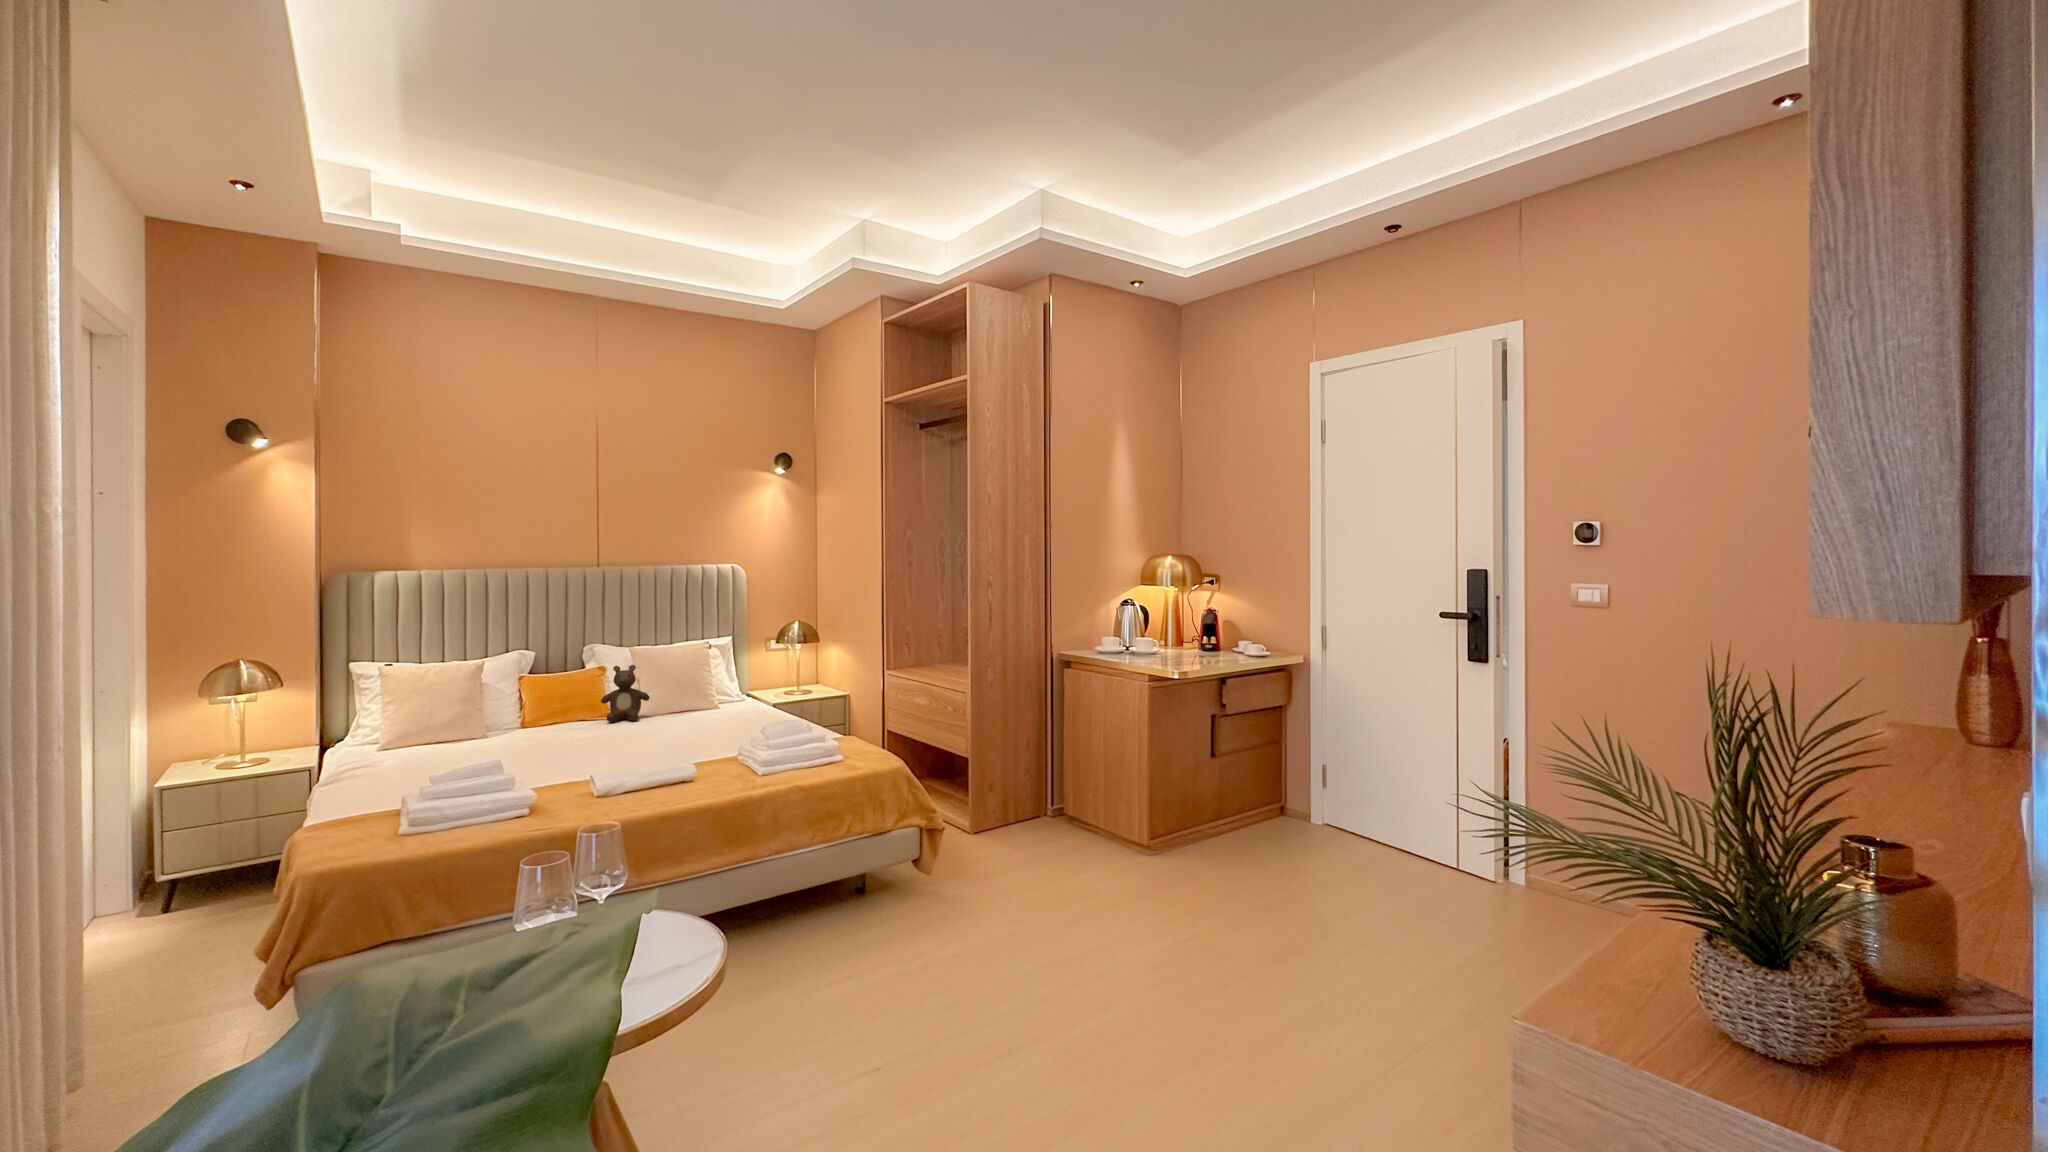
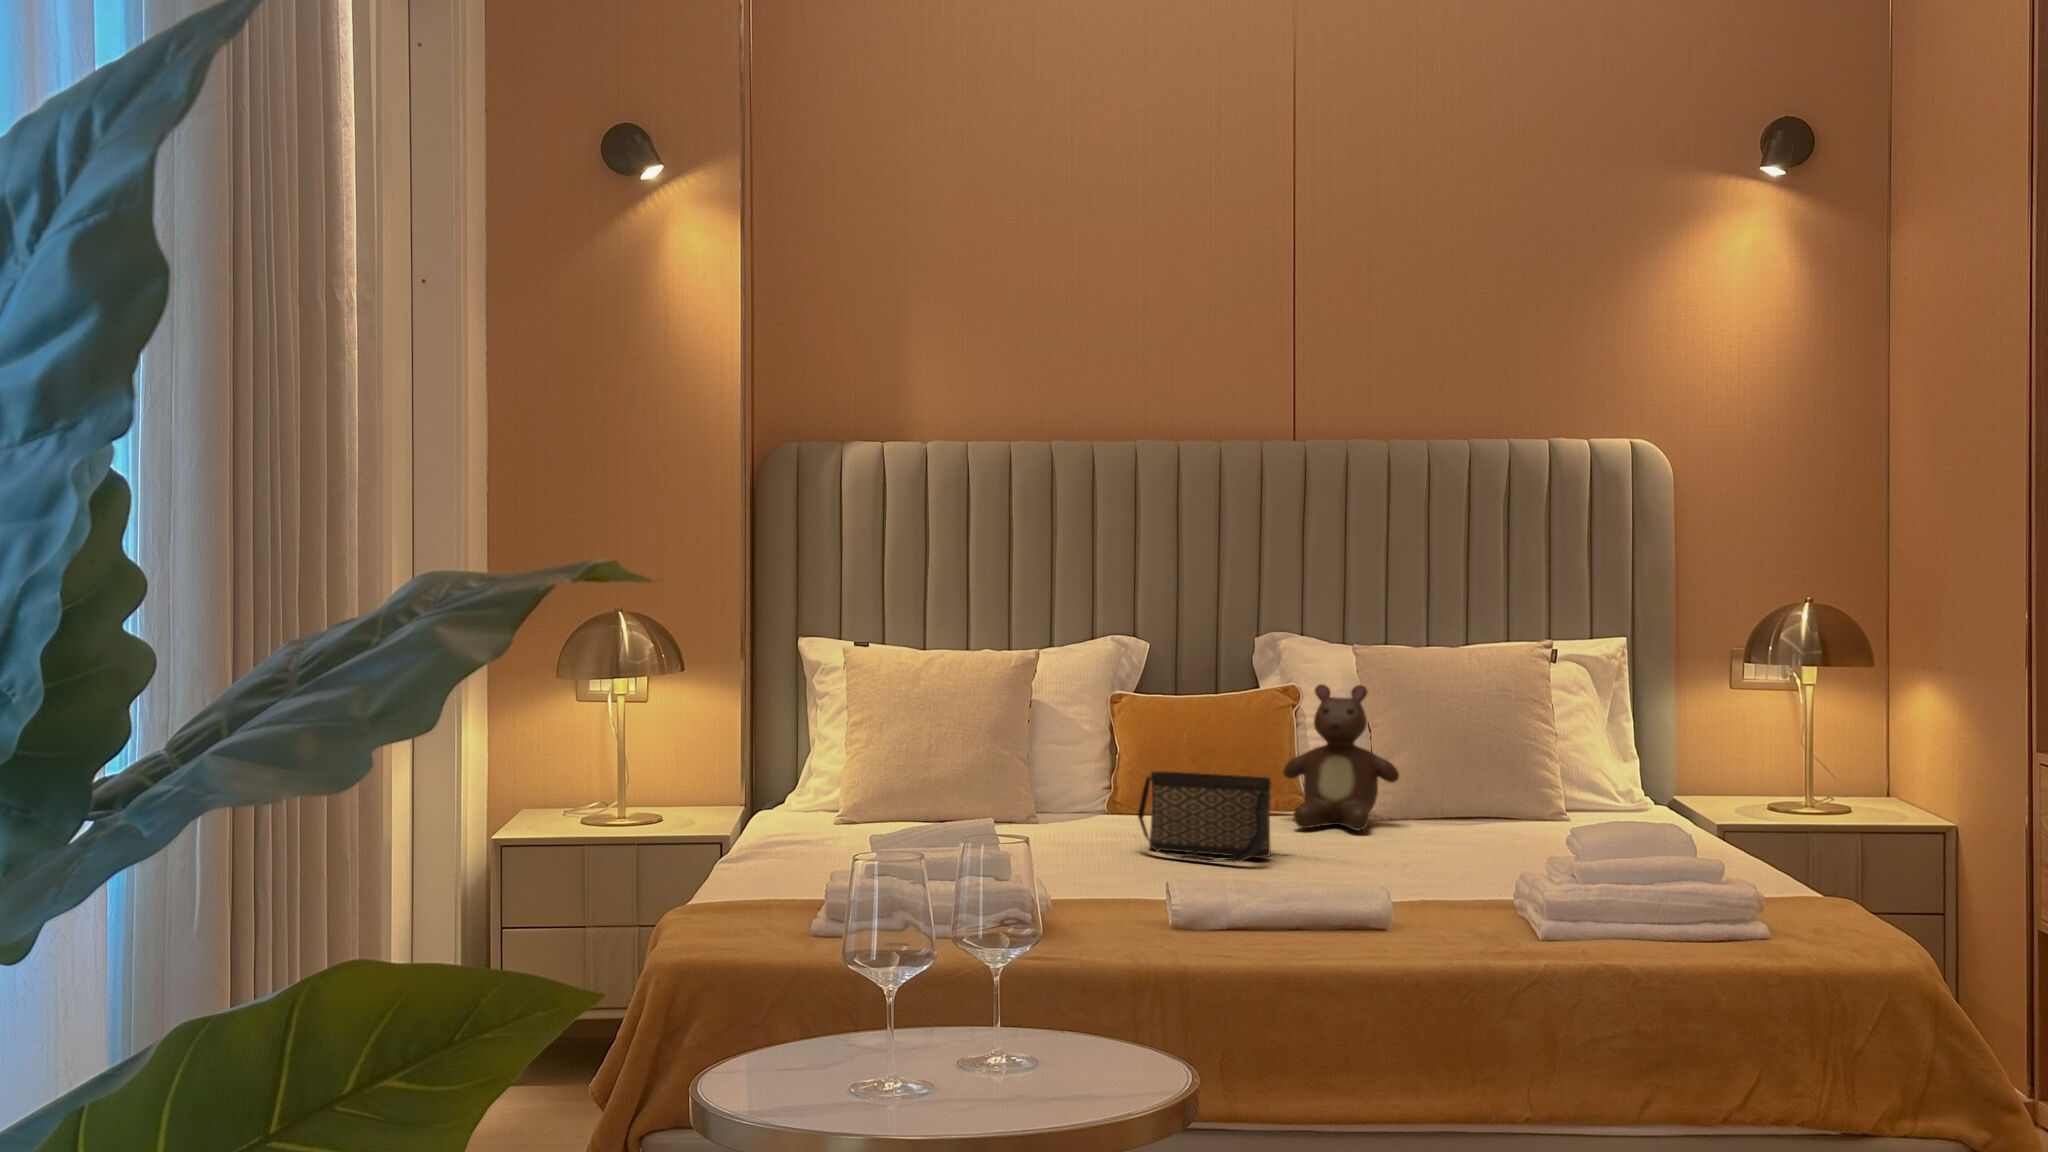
handbag: none [539,705,599,740] -> present [1138,771,1271,862]

